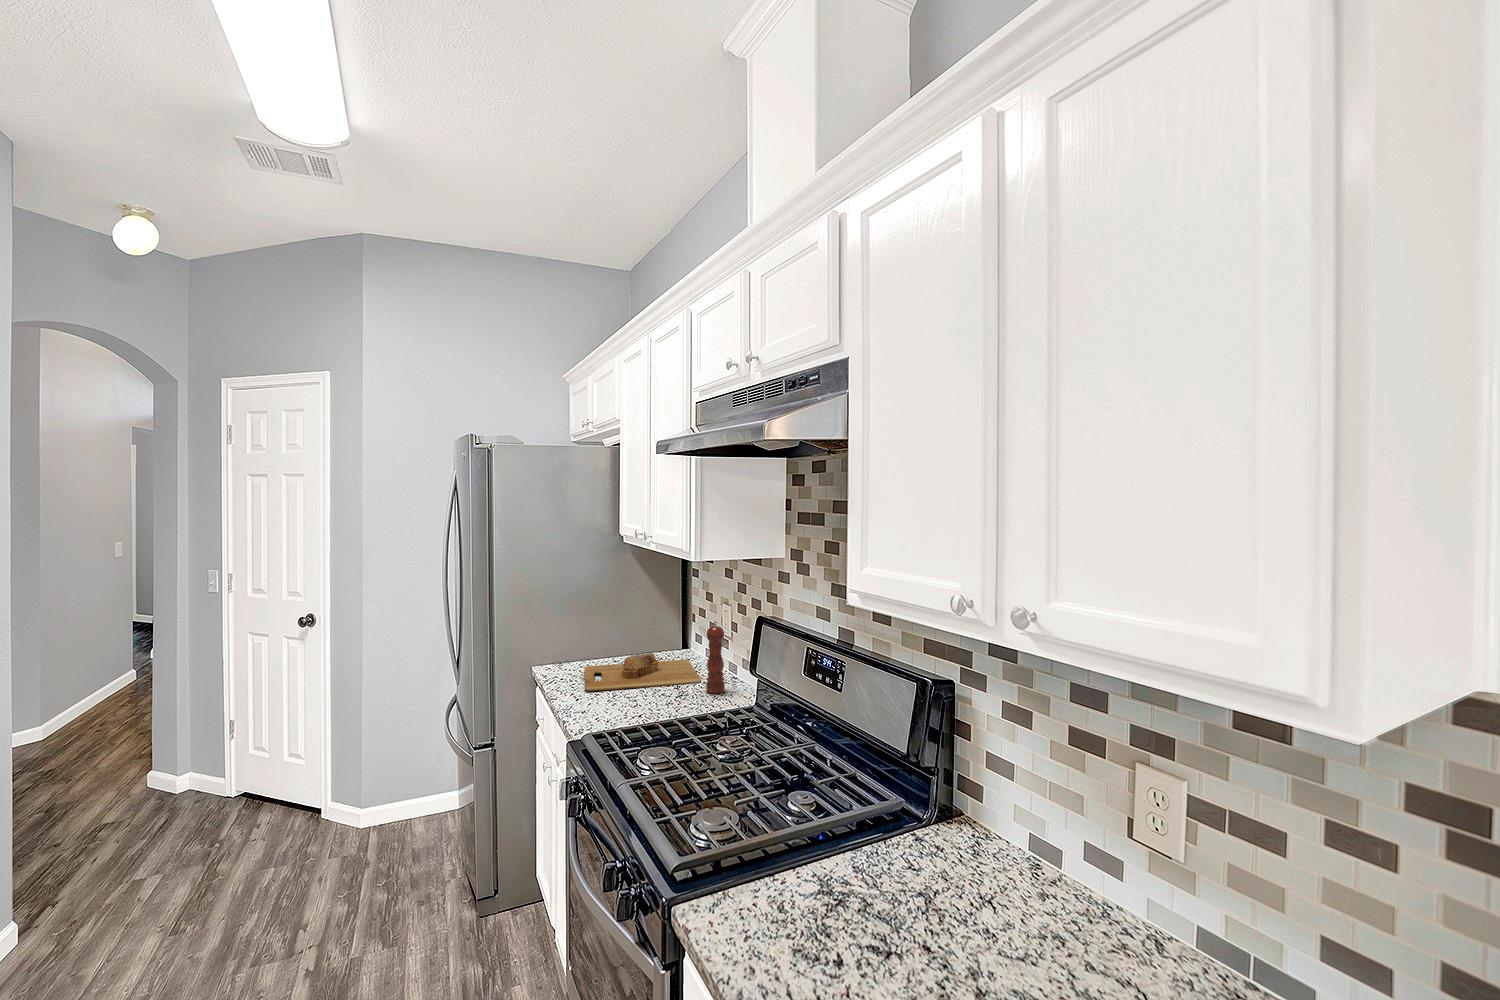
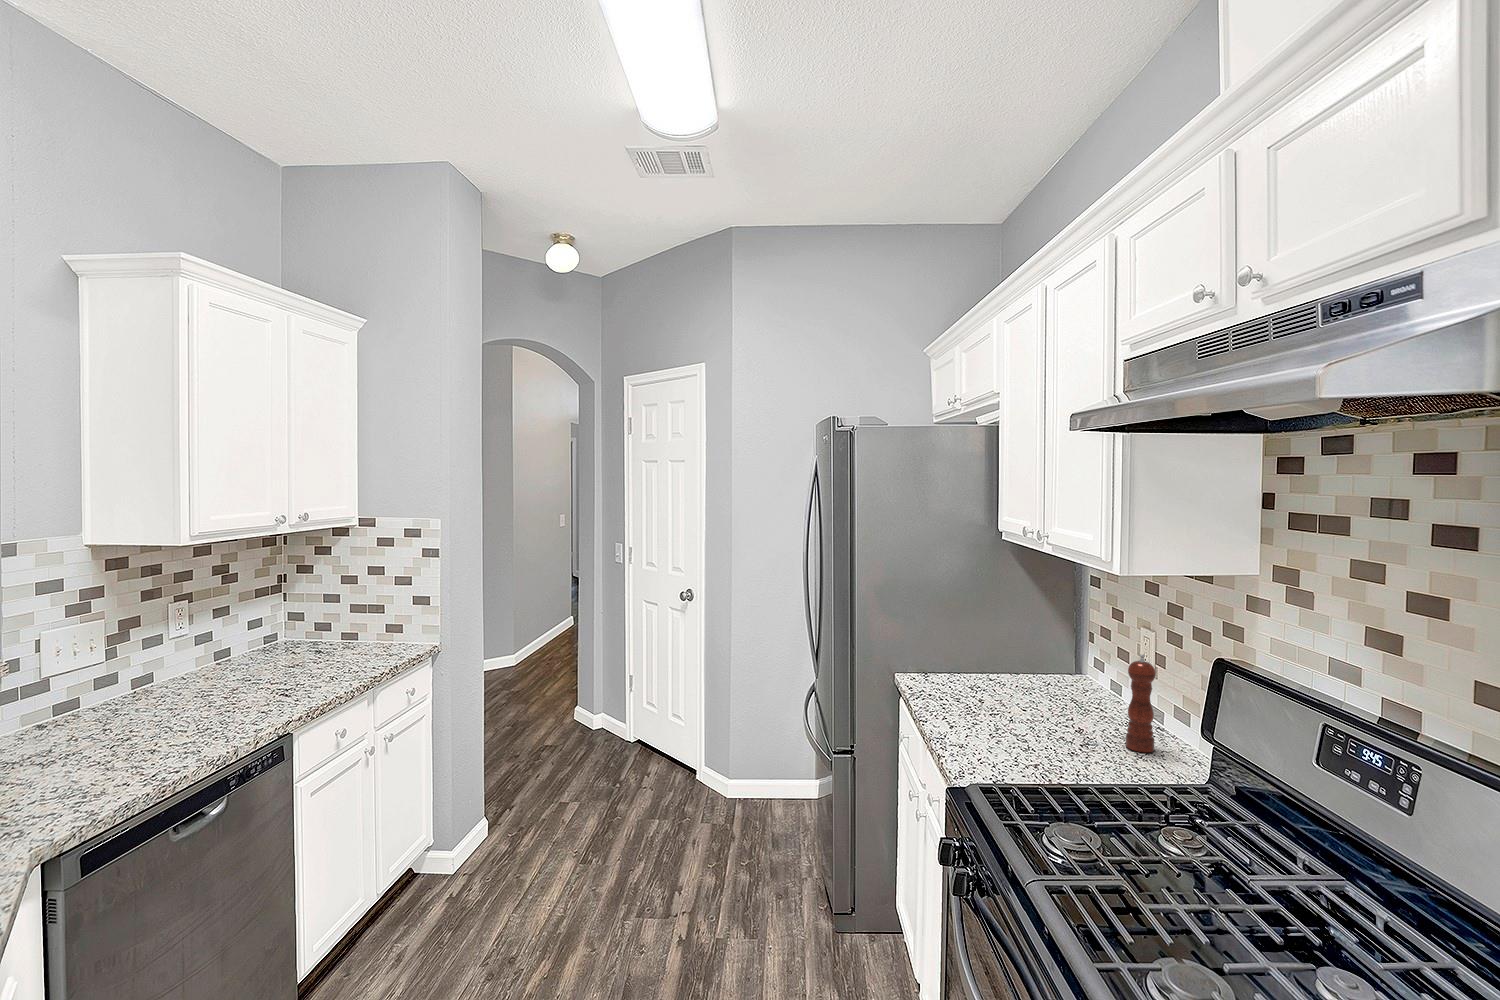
cutting board: present [585,653,701,692] -> none [956,679,1115,730]

